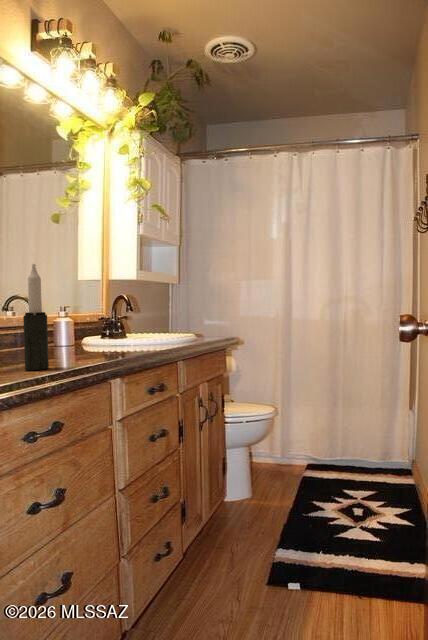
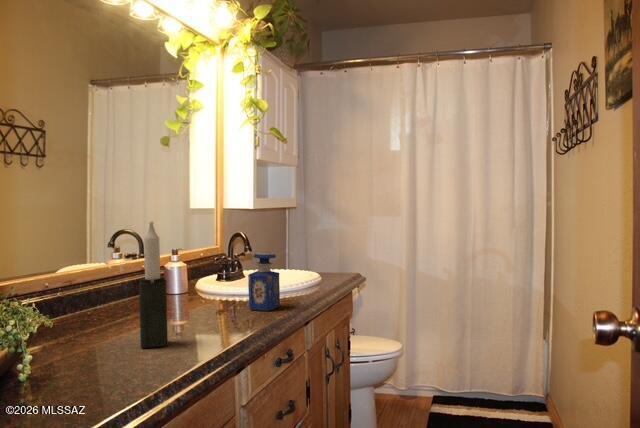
perfume bottle: none [124,304,153,354] -> present [248,252,280,311]

